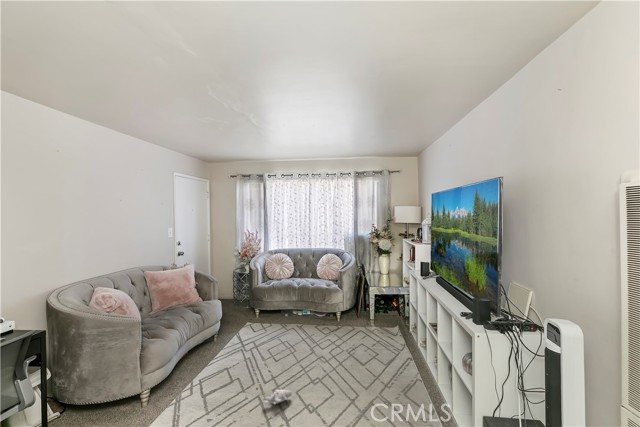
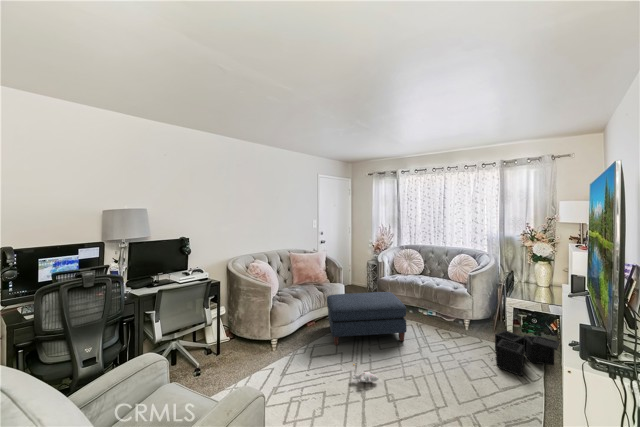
ottoman: none [204,298,298,373] -> present [327,292,407,345]
storage bin: none [365,311,407,347] -> present [492,330,560,376]

